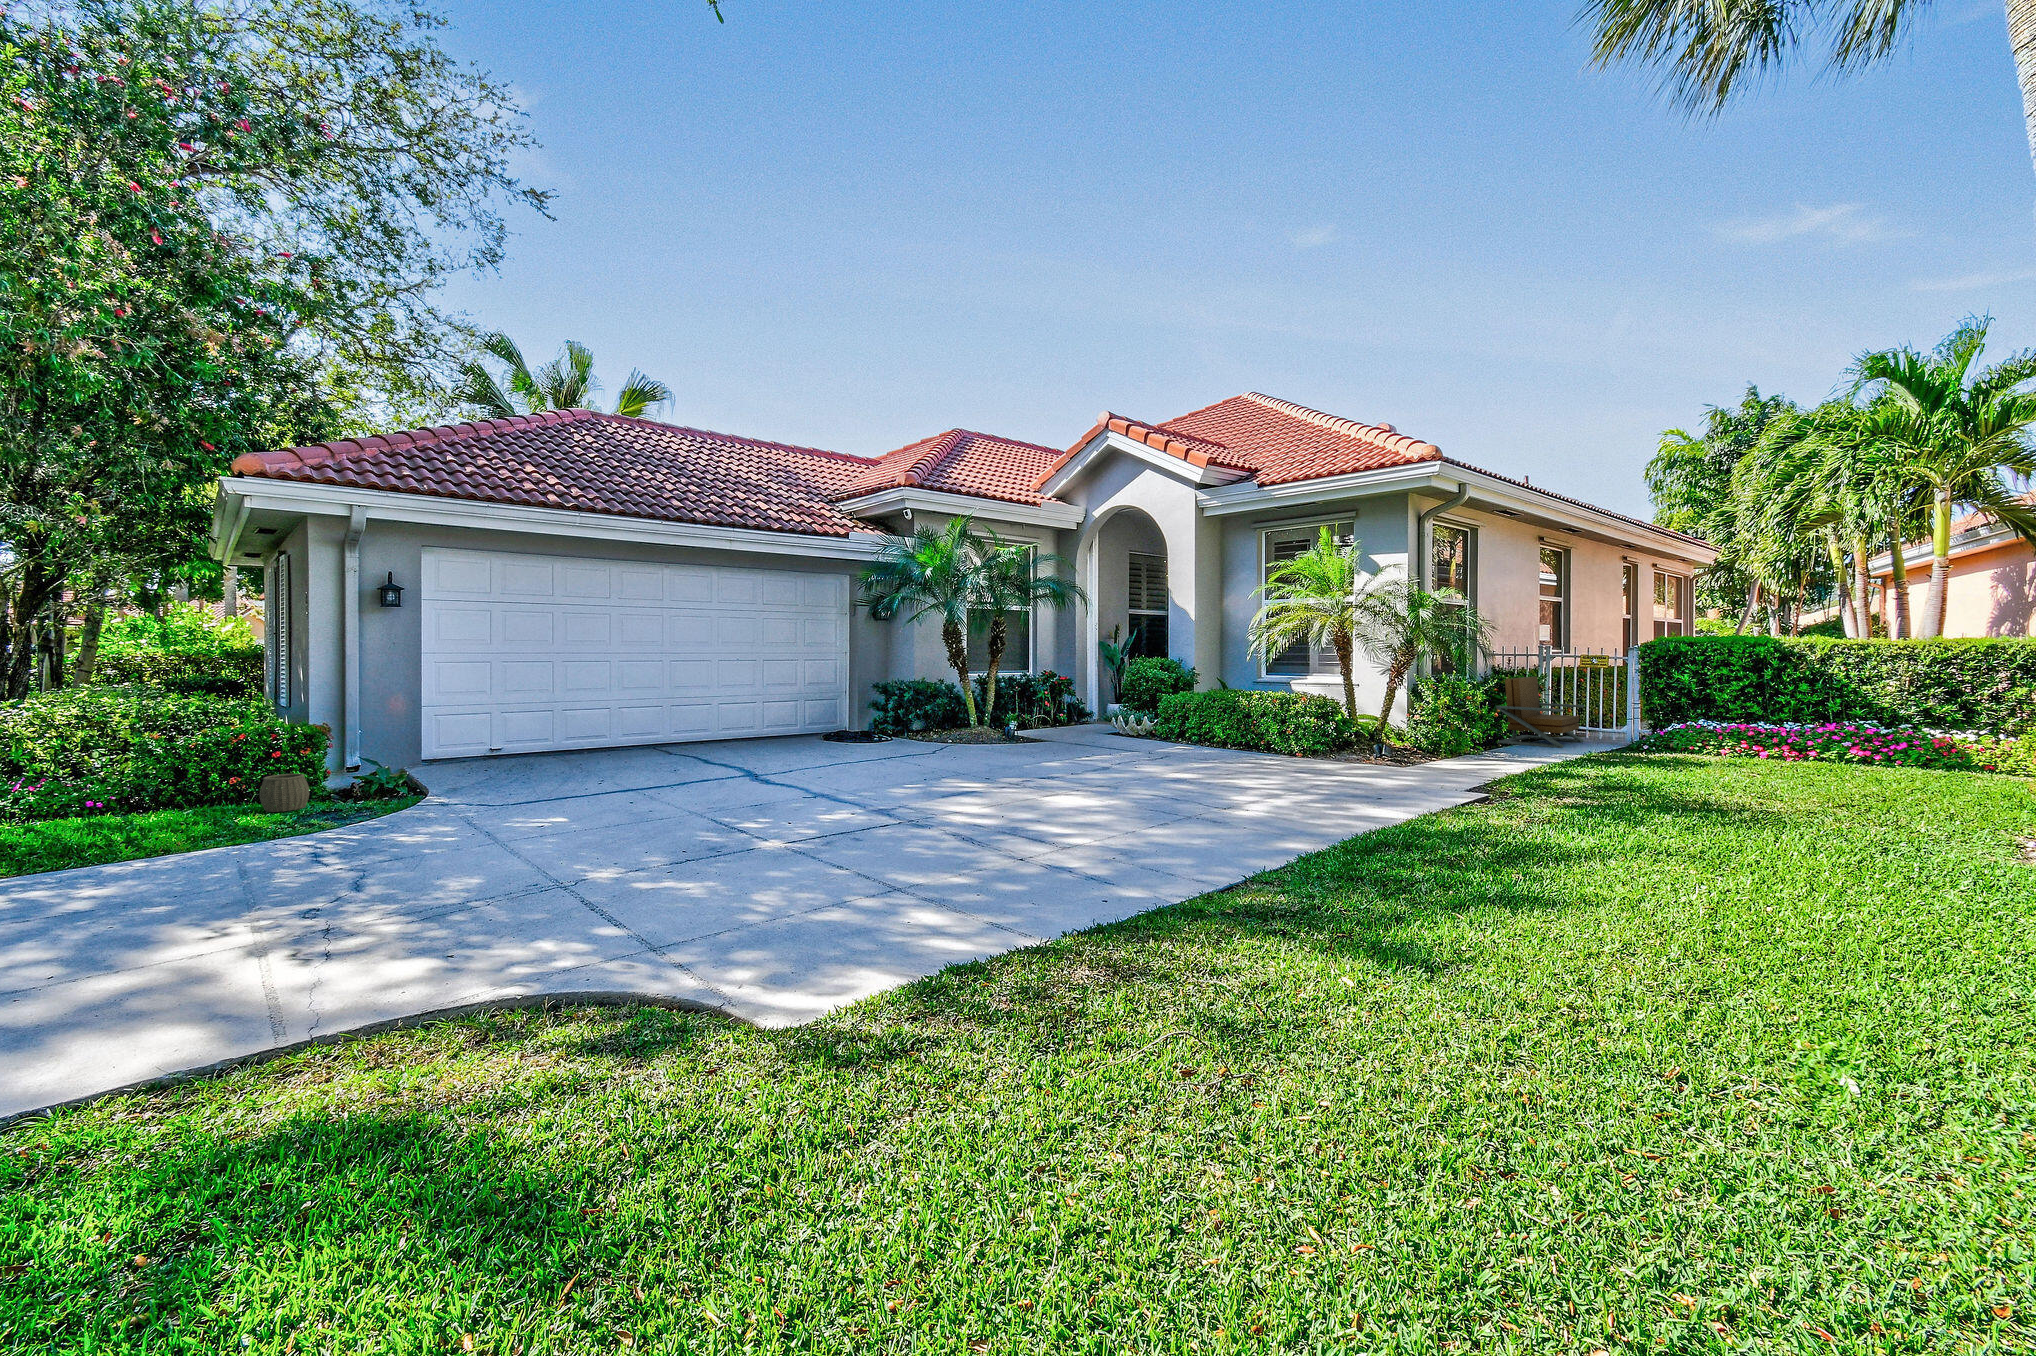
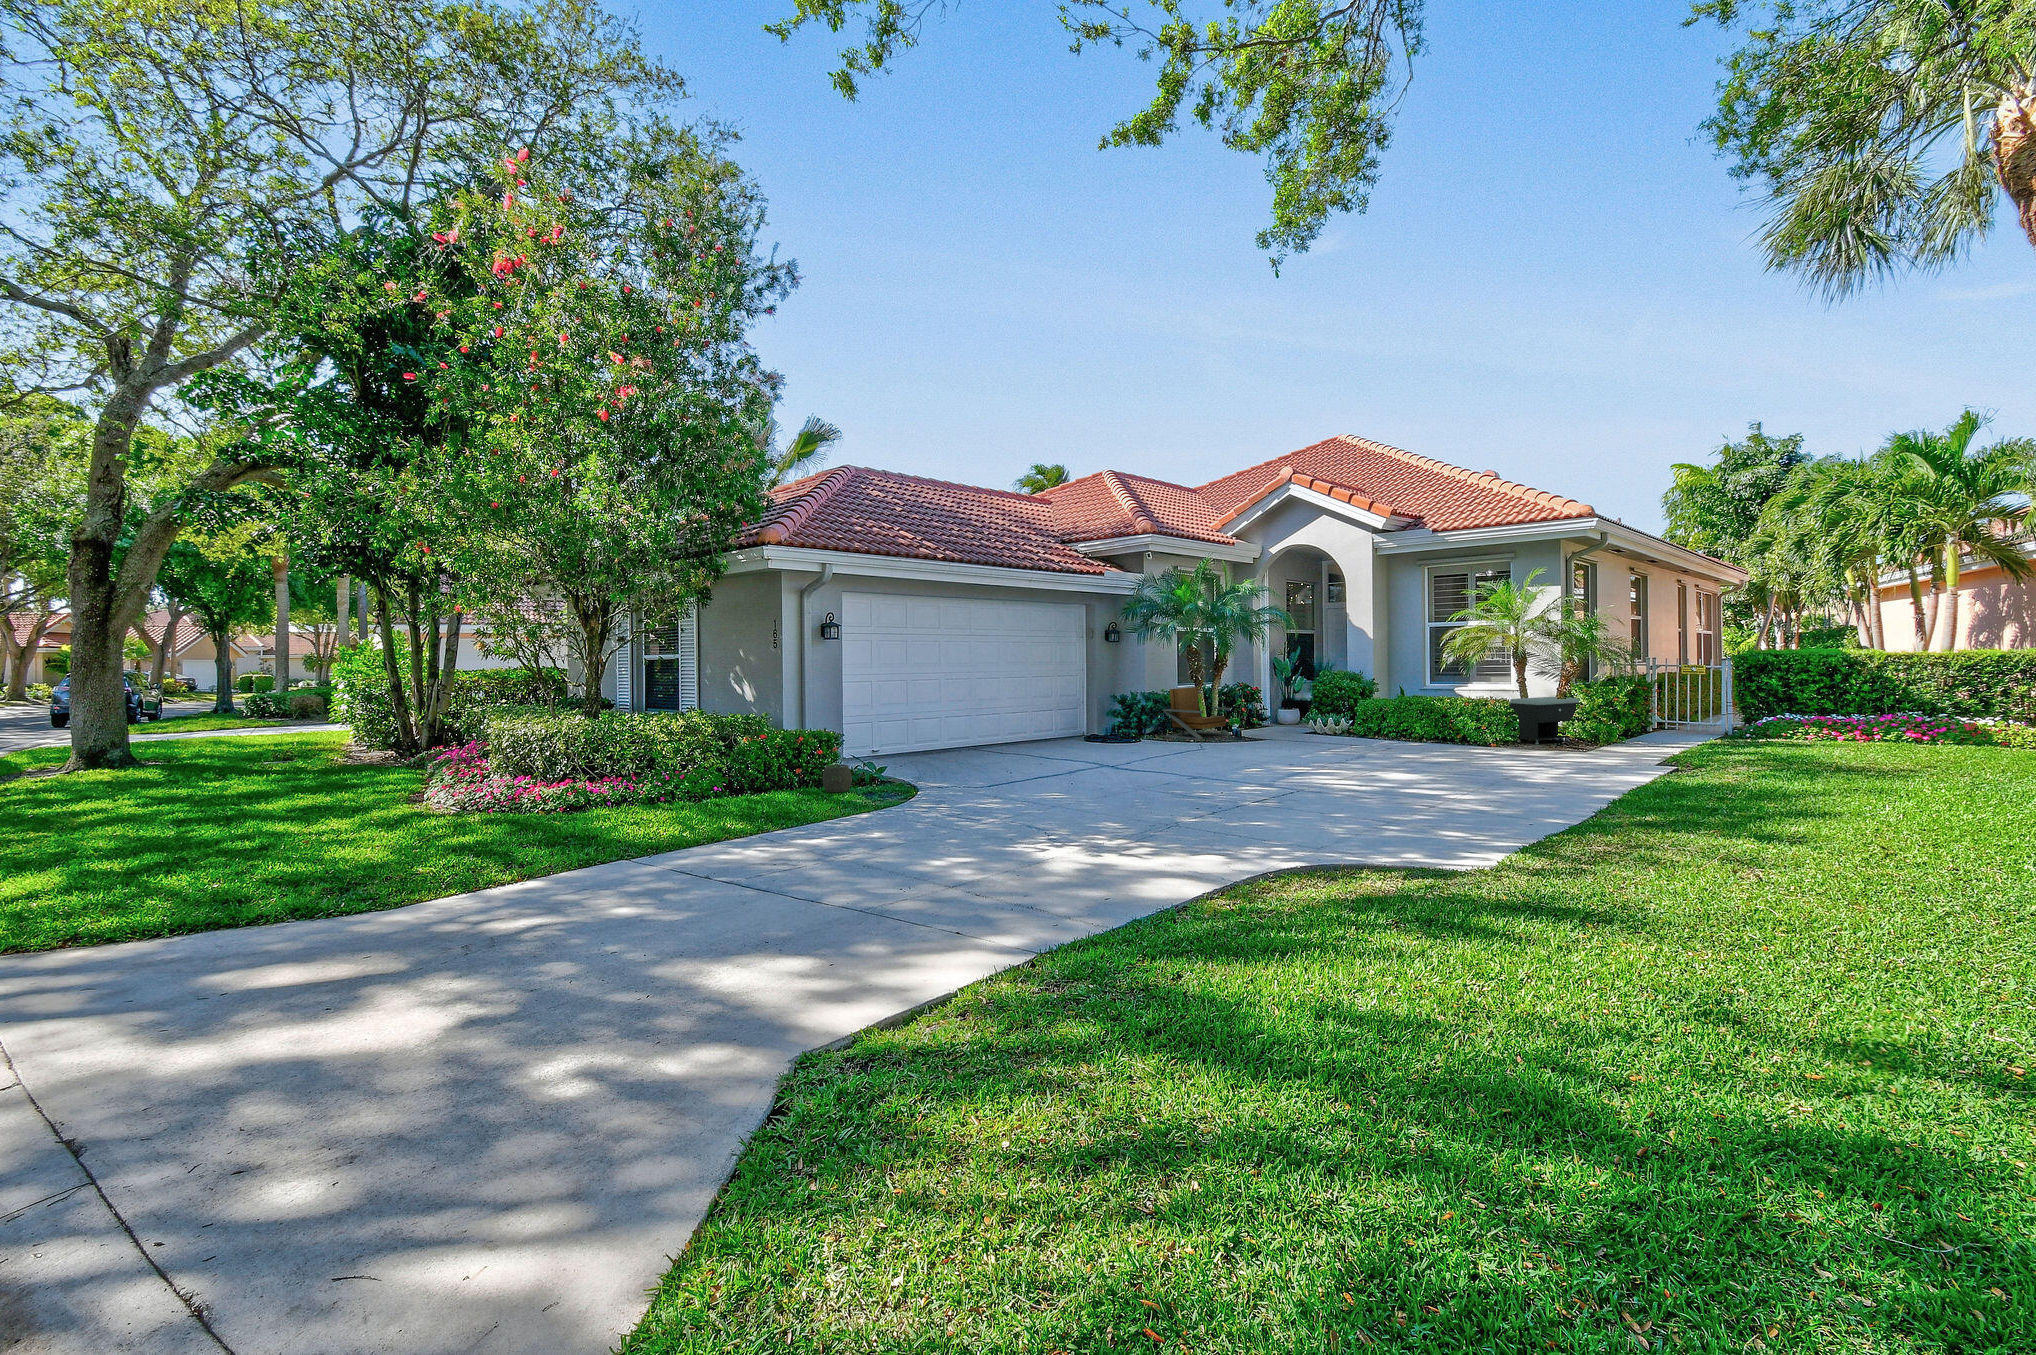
lounge chair: present [1496,677,1584,748] -> present [1163,687,1231,740]
storage bench: none [1322,695,1412,756] -> present [1510,697,1579,744]

